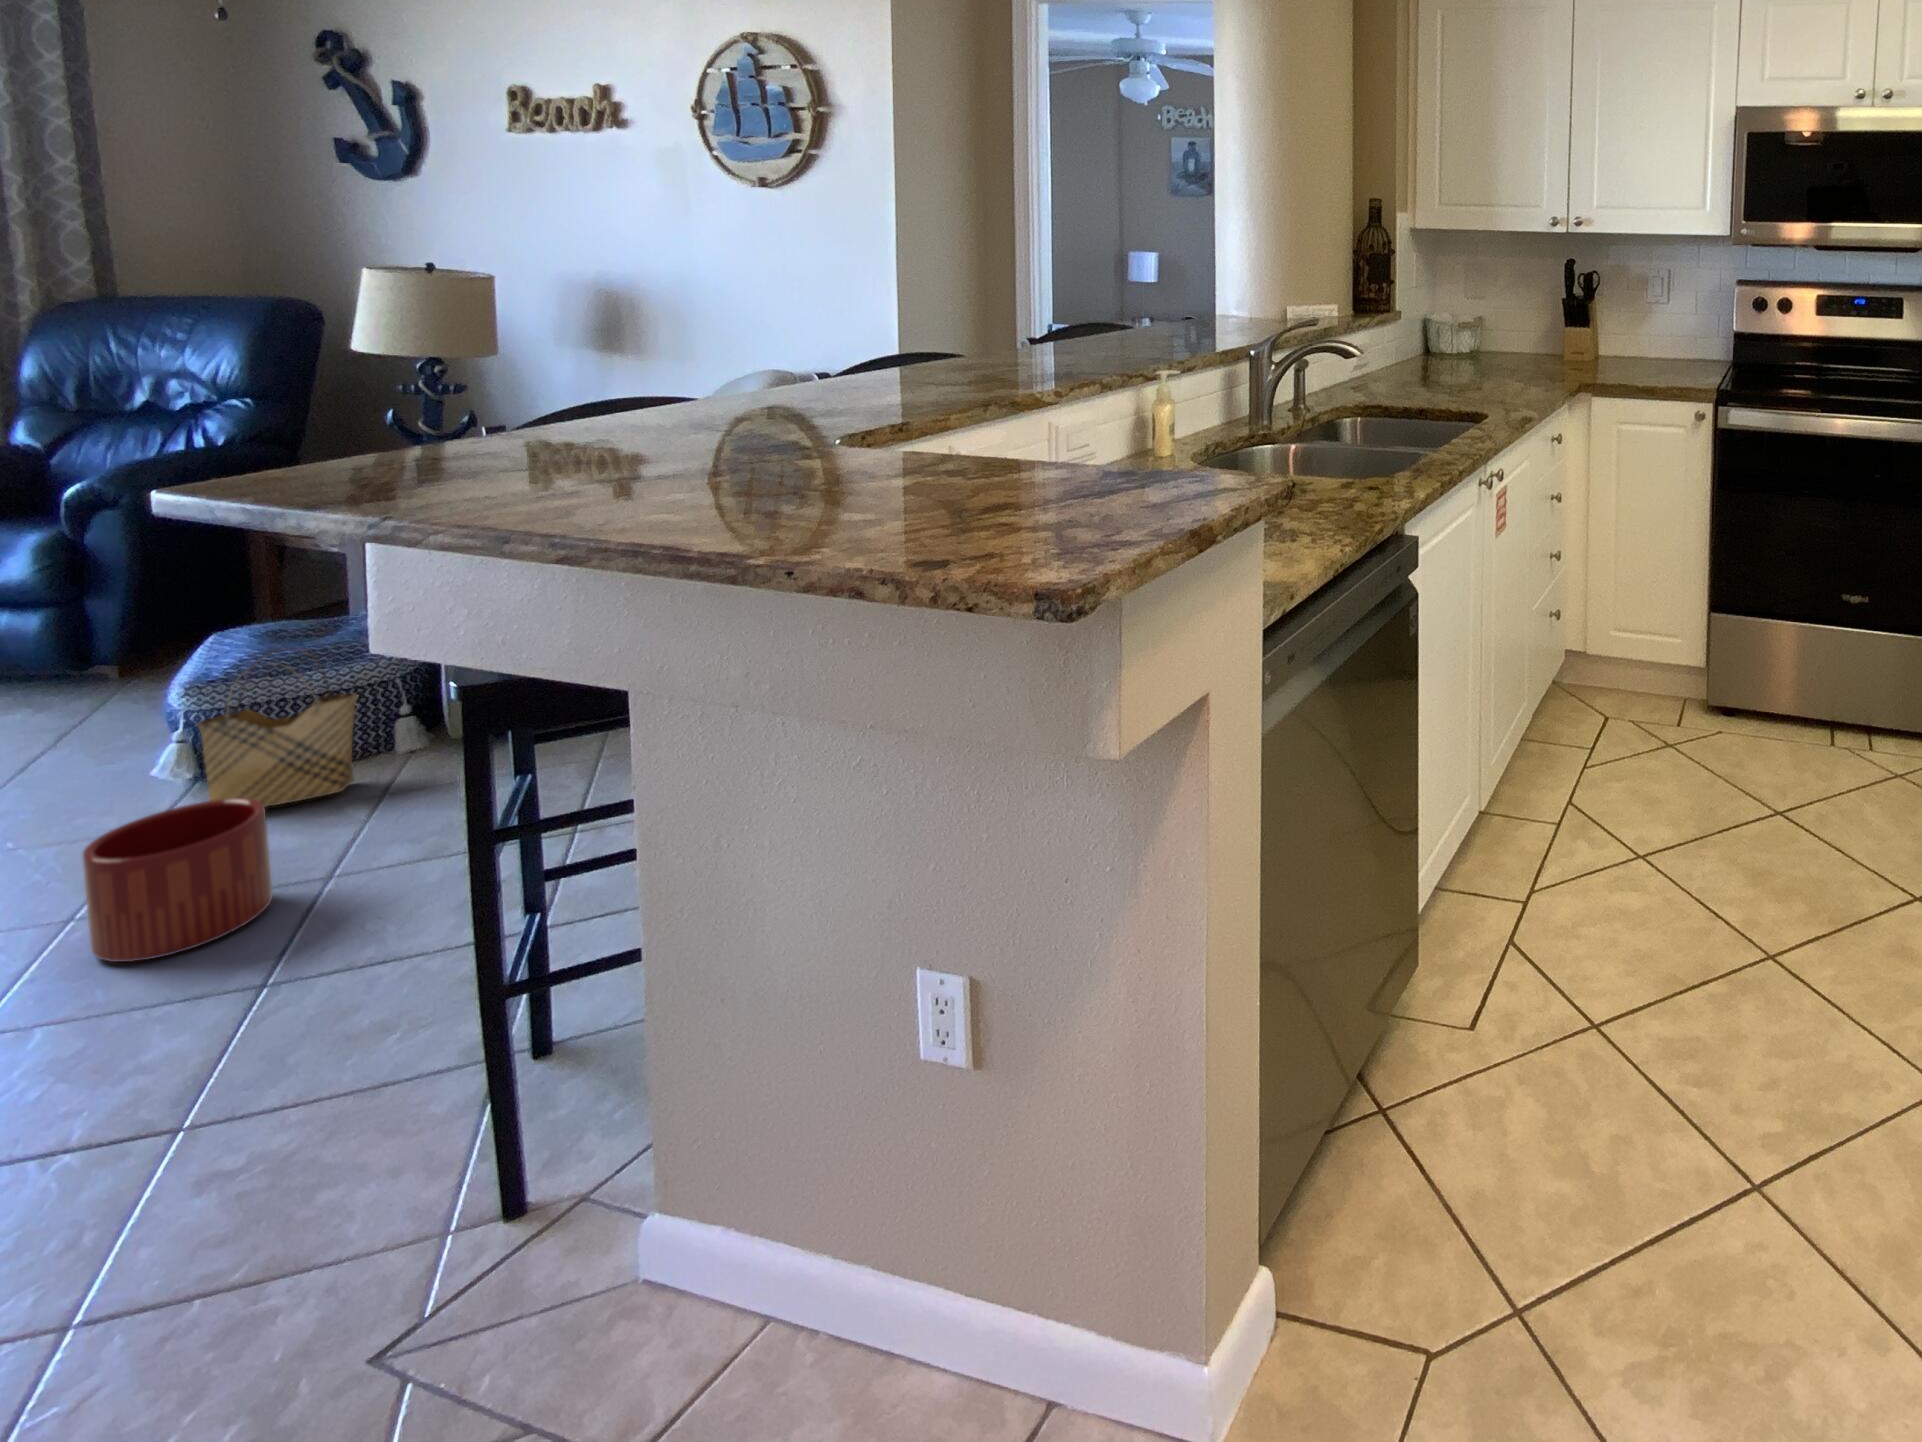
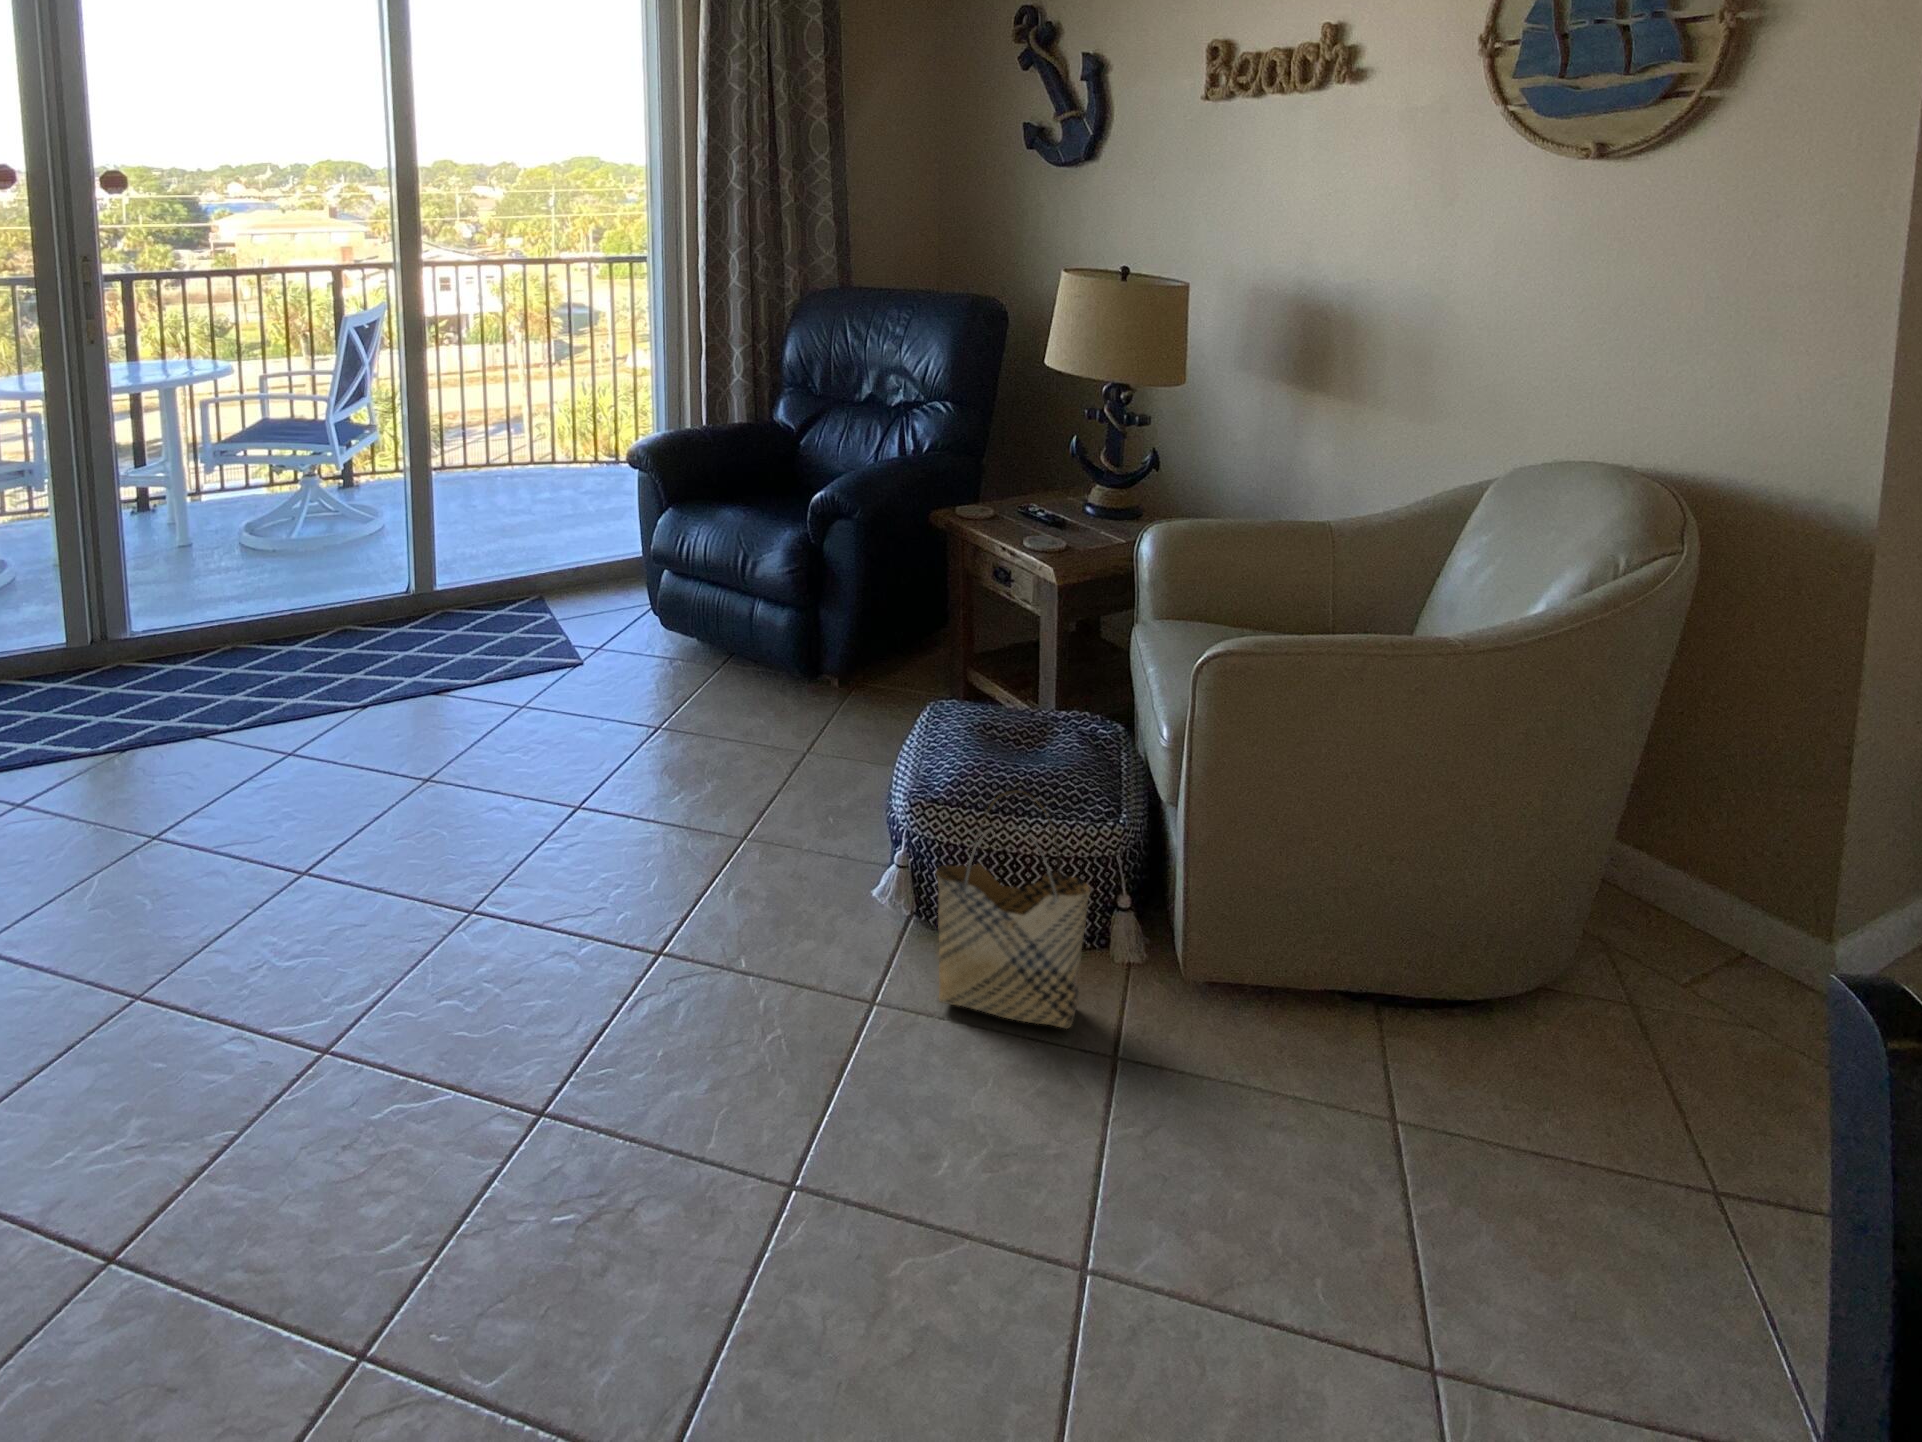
planter: present [82,798,273,962] -> none [853,1071,1042,1360]

